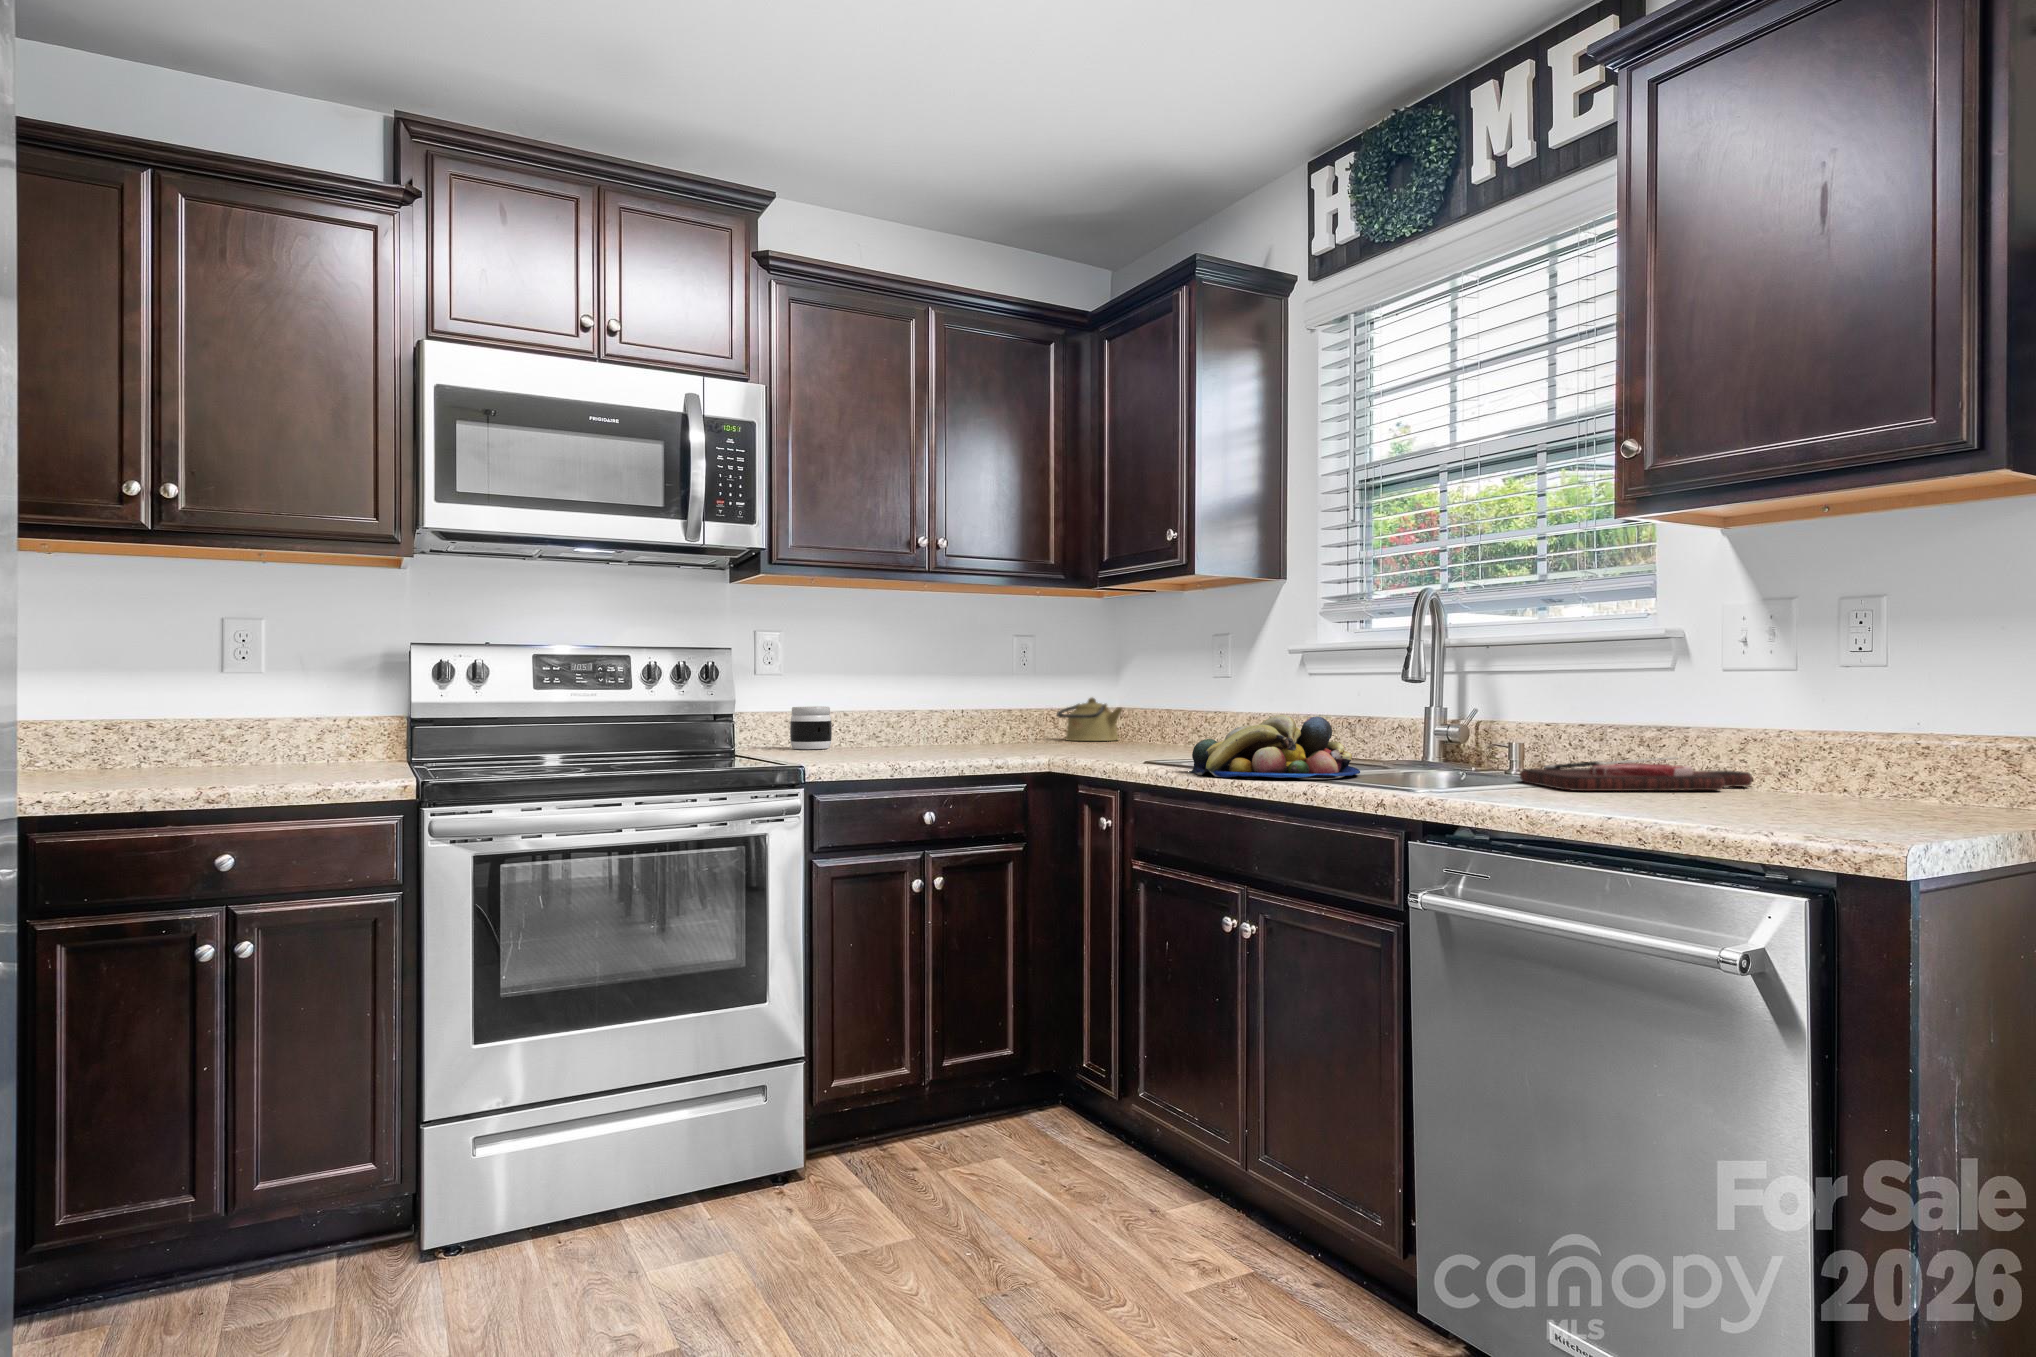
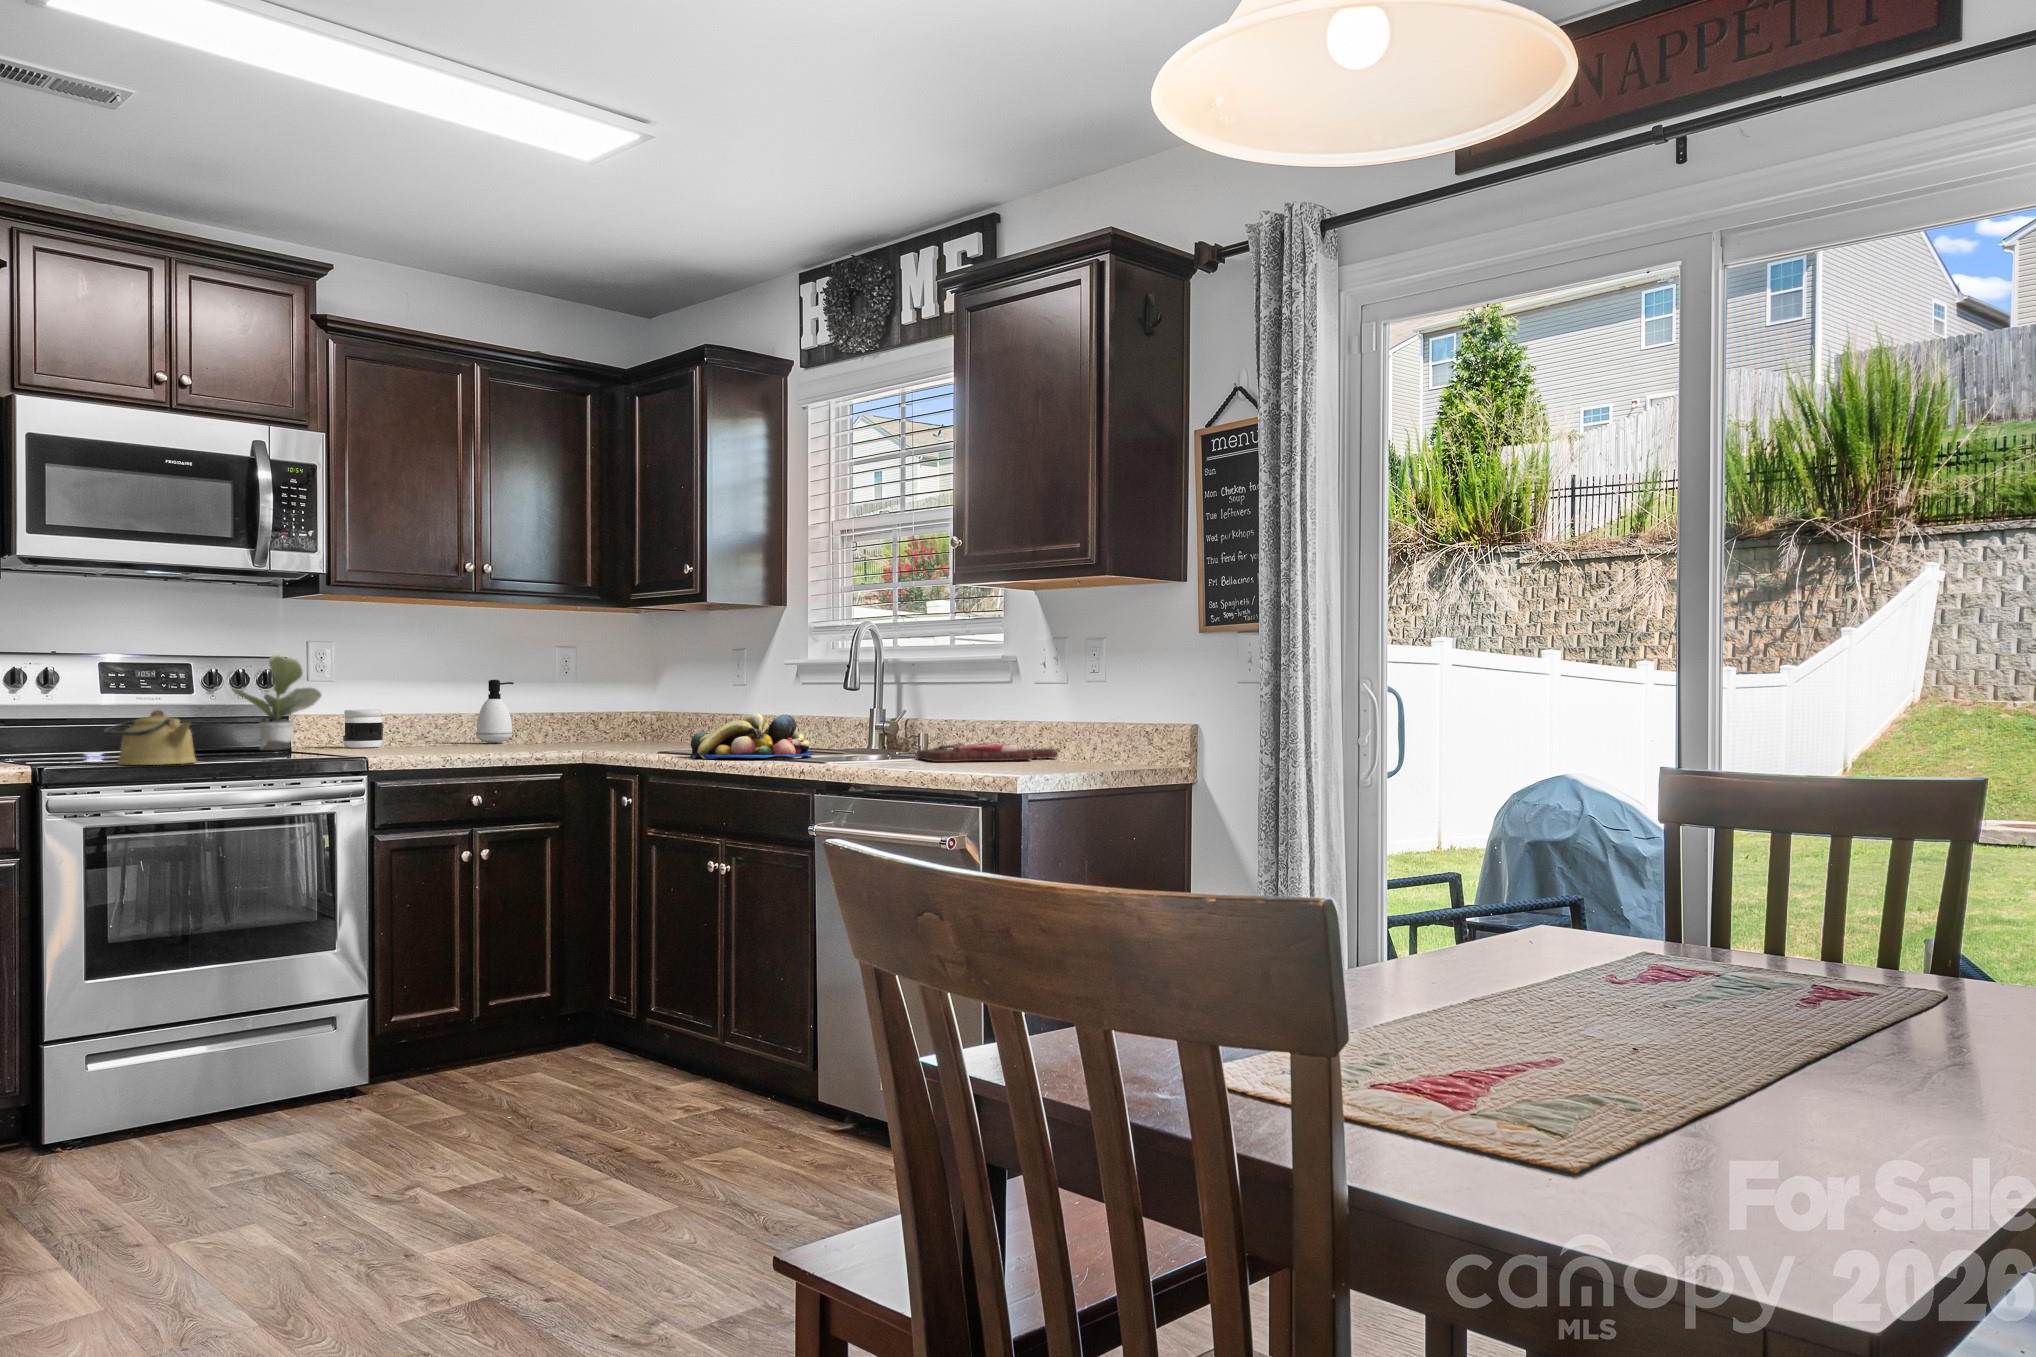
potted plant: none [671,644,765,752] -> present [232,654,321,750]
soap dispenser: none [930,673,969,744] -> present [476,680,514,743]
kettle: present [1057,698,1122,741] -> present [104,710,196,765]

